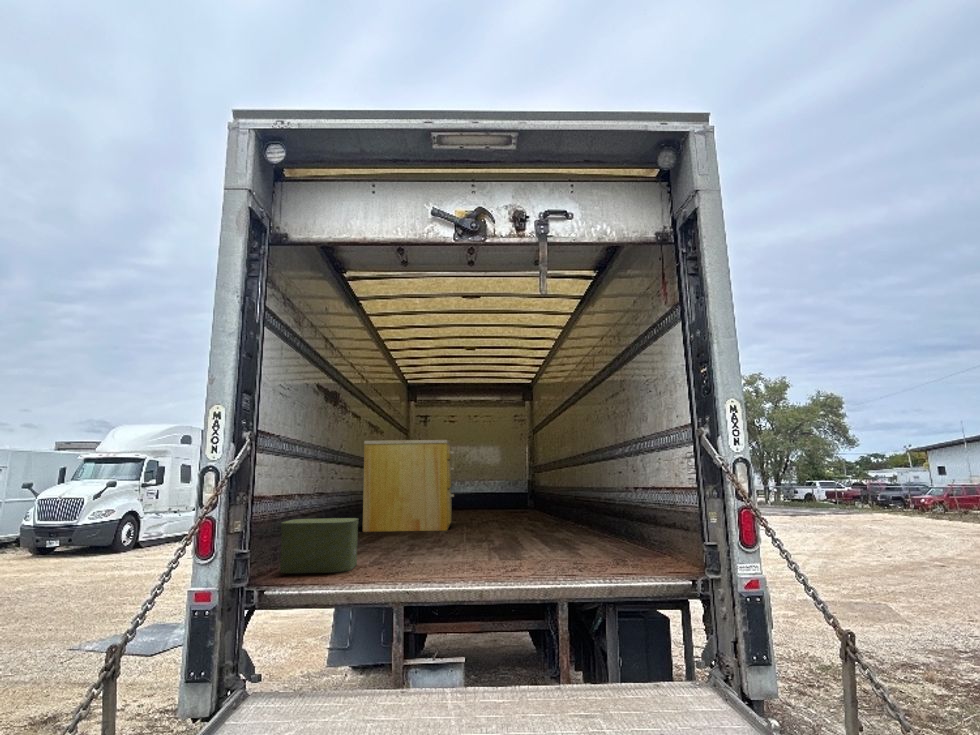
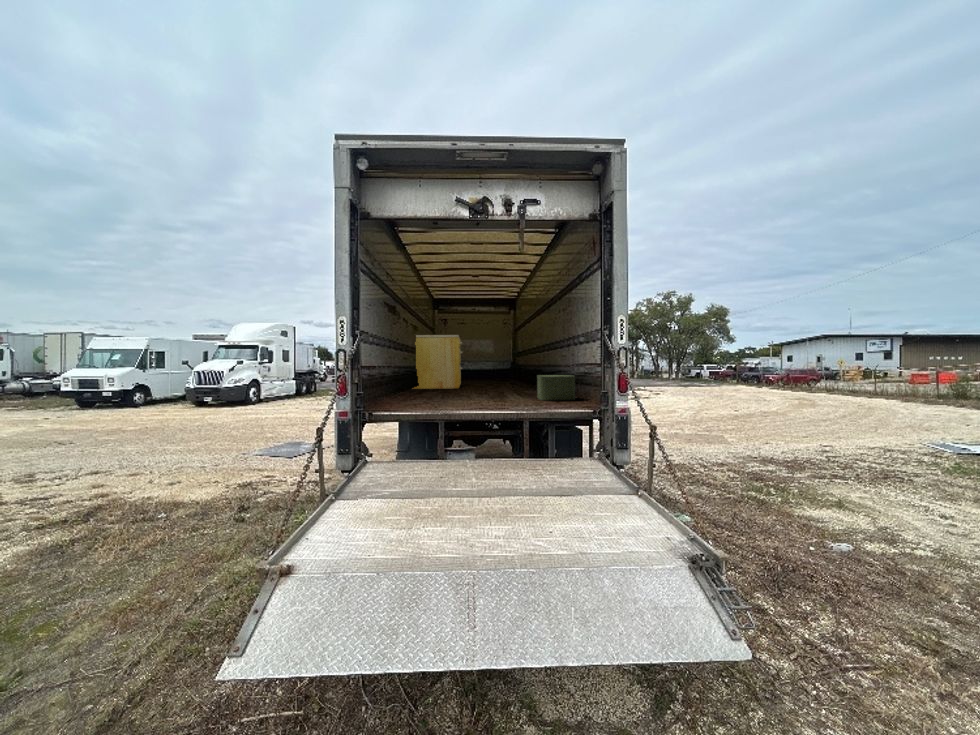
storage box: present [280,518,358,573] -> present [537,375,575,401]

